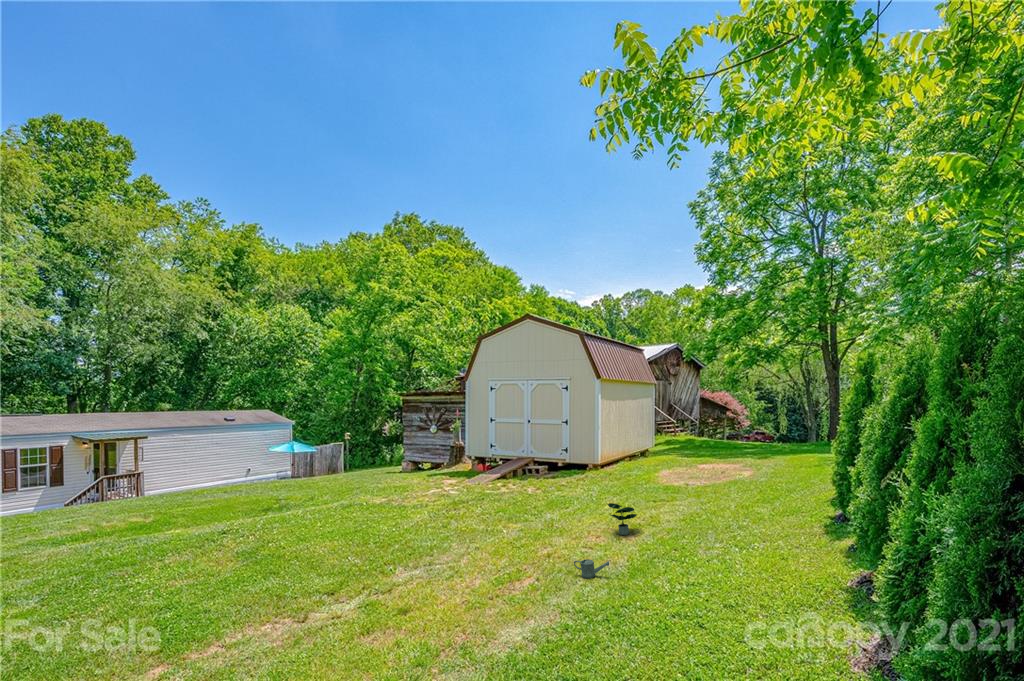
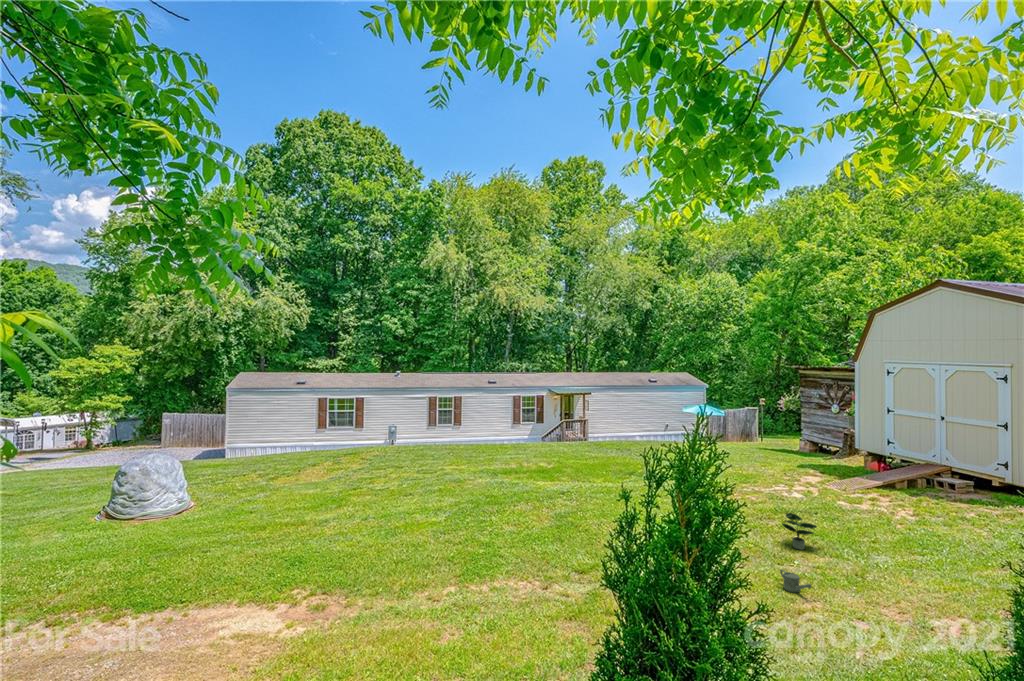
potted plant: present [608,503,637,535] -> present [782,513,817,550]

